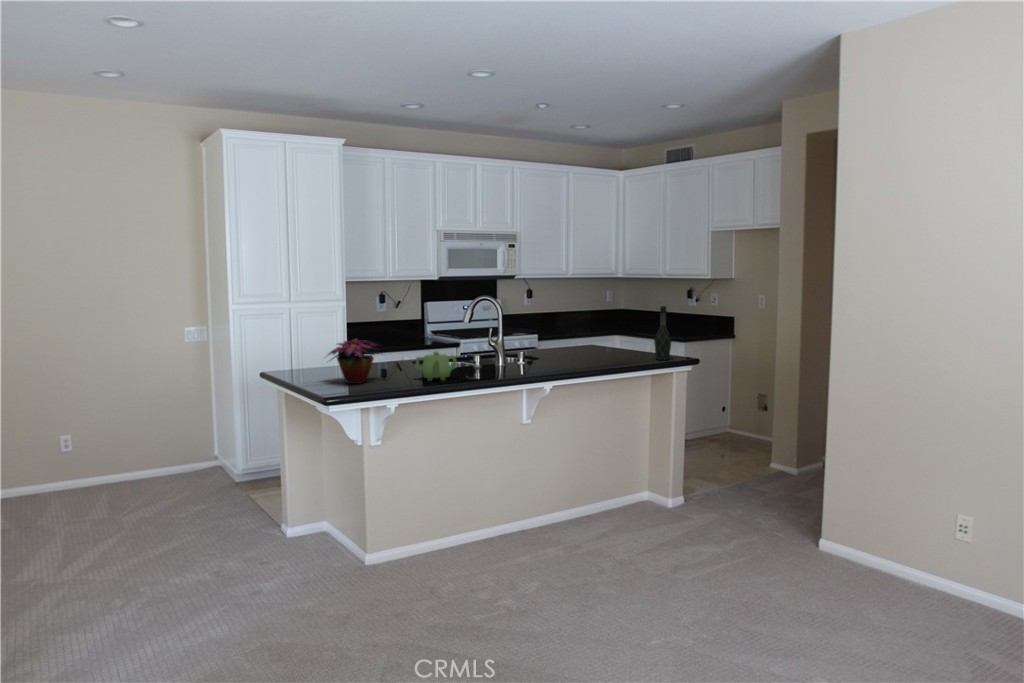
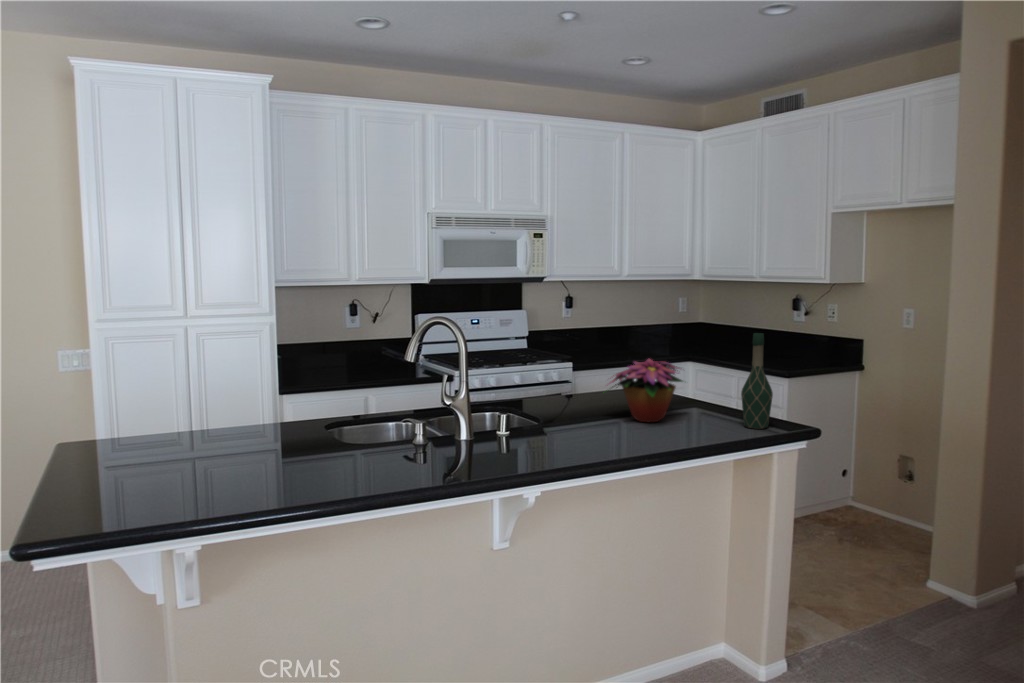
flower arrangement: present [328,339,378,384] -> present [606,359,682,422]
teapot: present [415,352,457,381] -> none [277,422,357,479]

